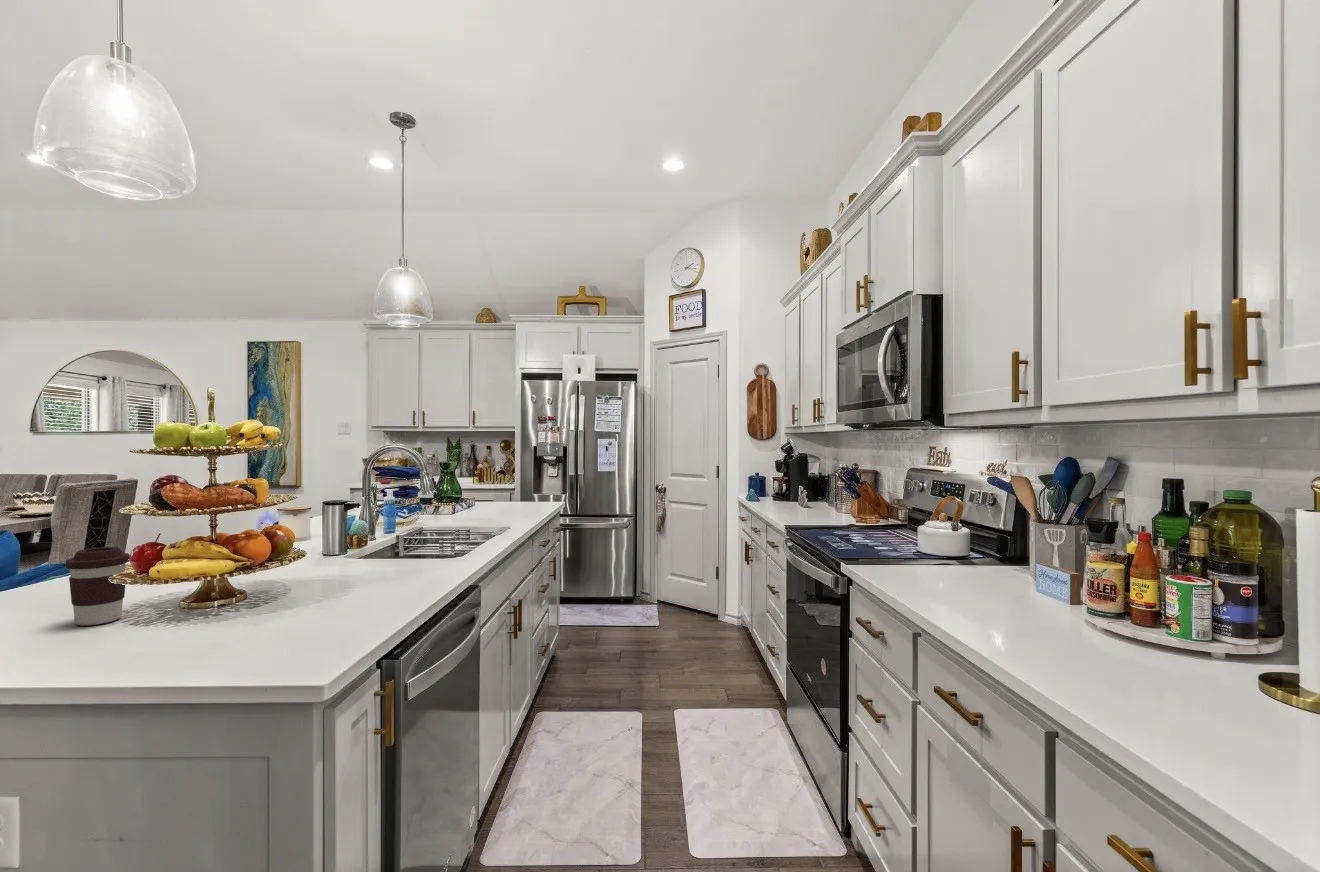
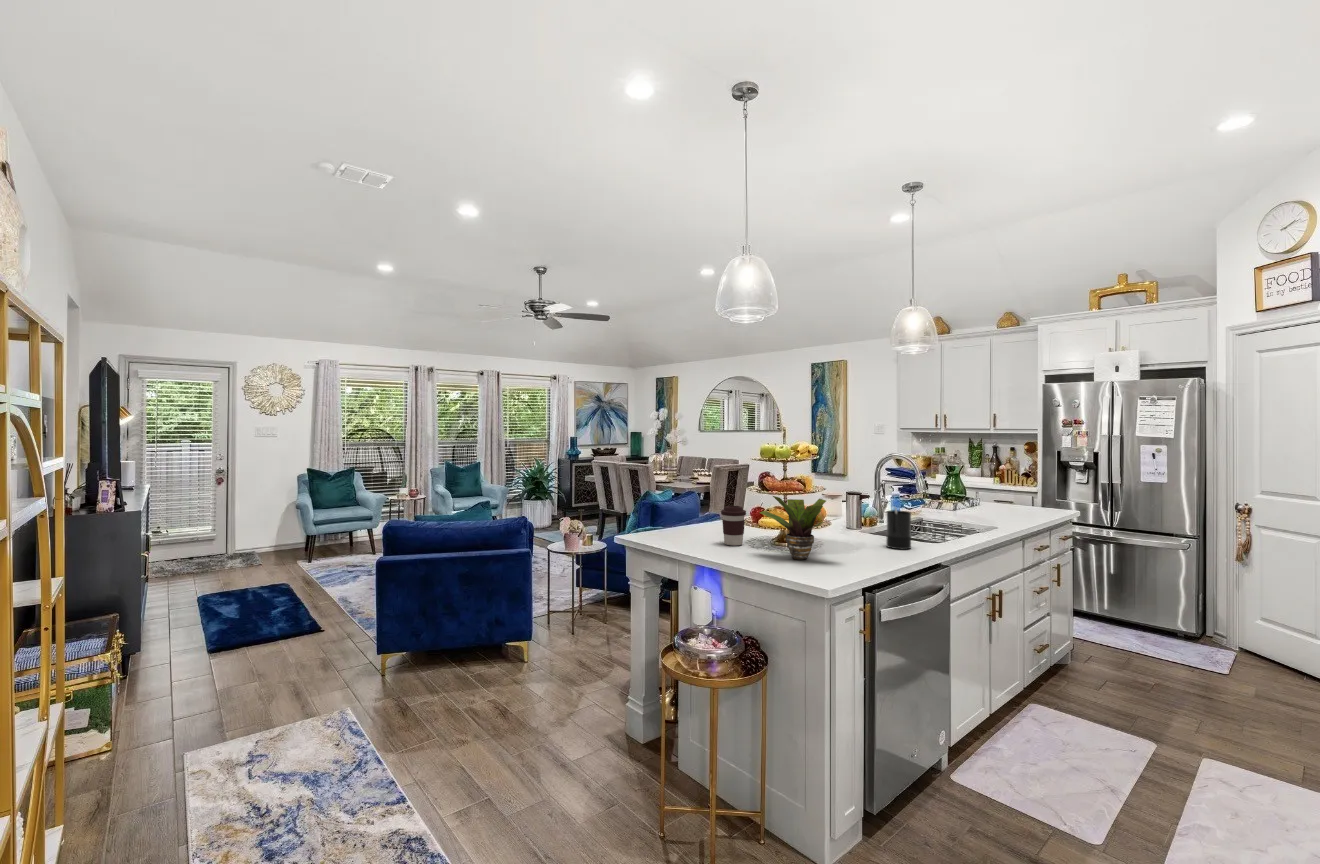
potted plant: none [160,517,331,626] -> present [760,496,835,560]
candle: none [388,518,422,577] -> present [886,508,911,549]

